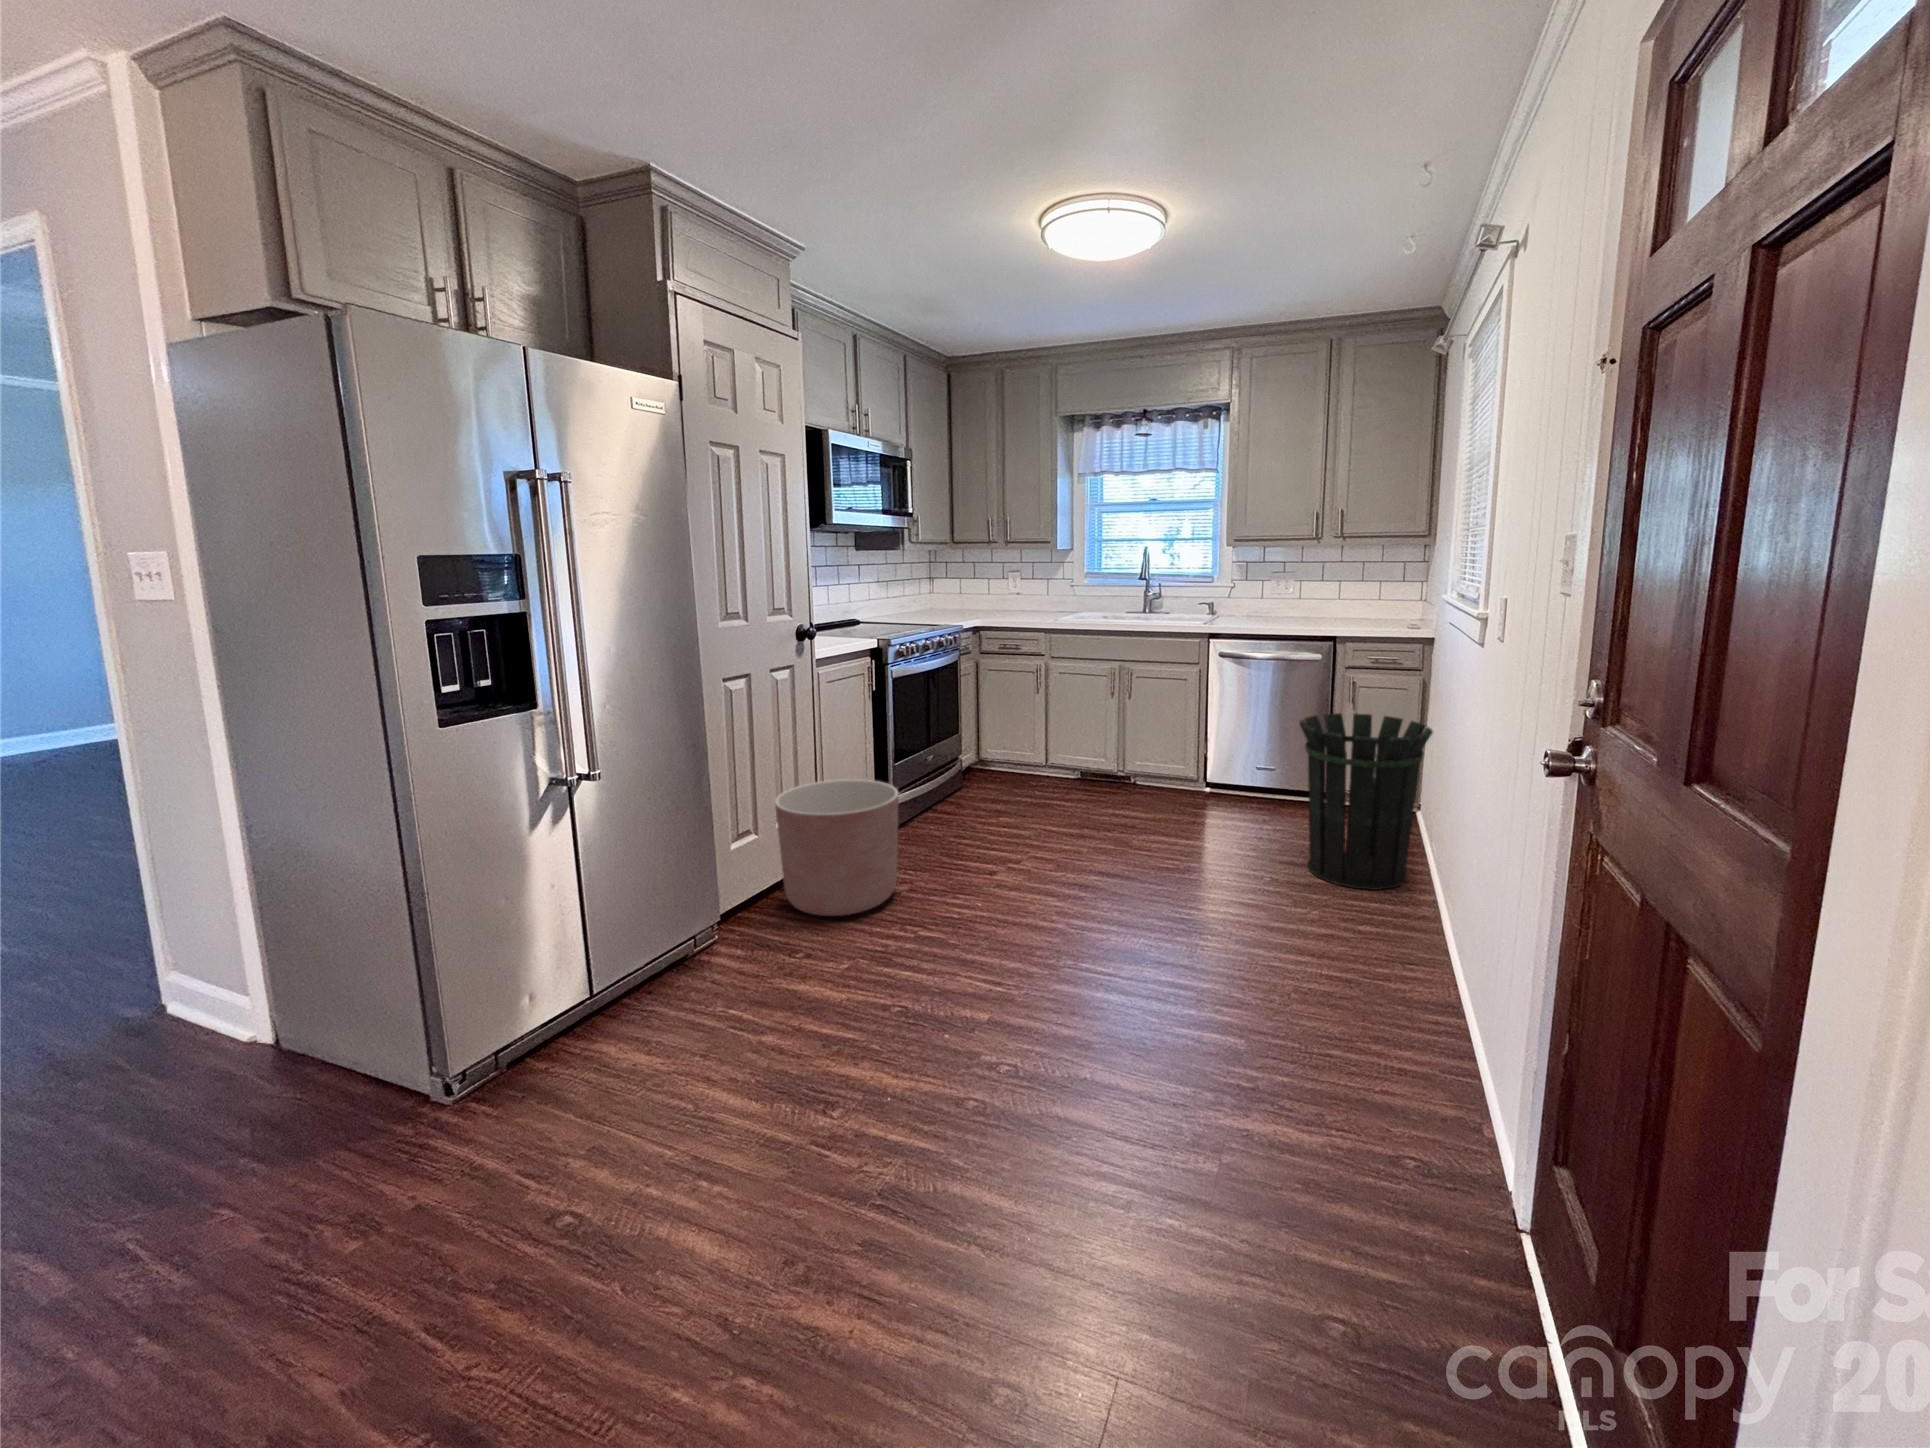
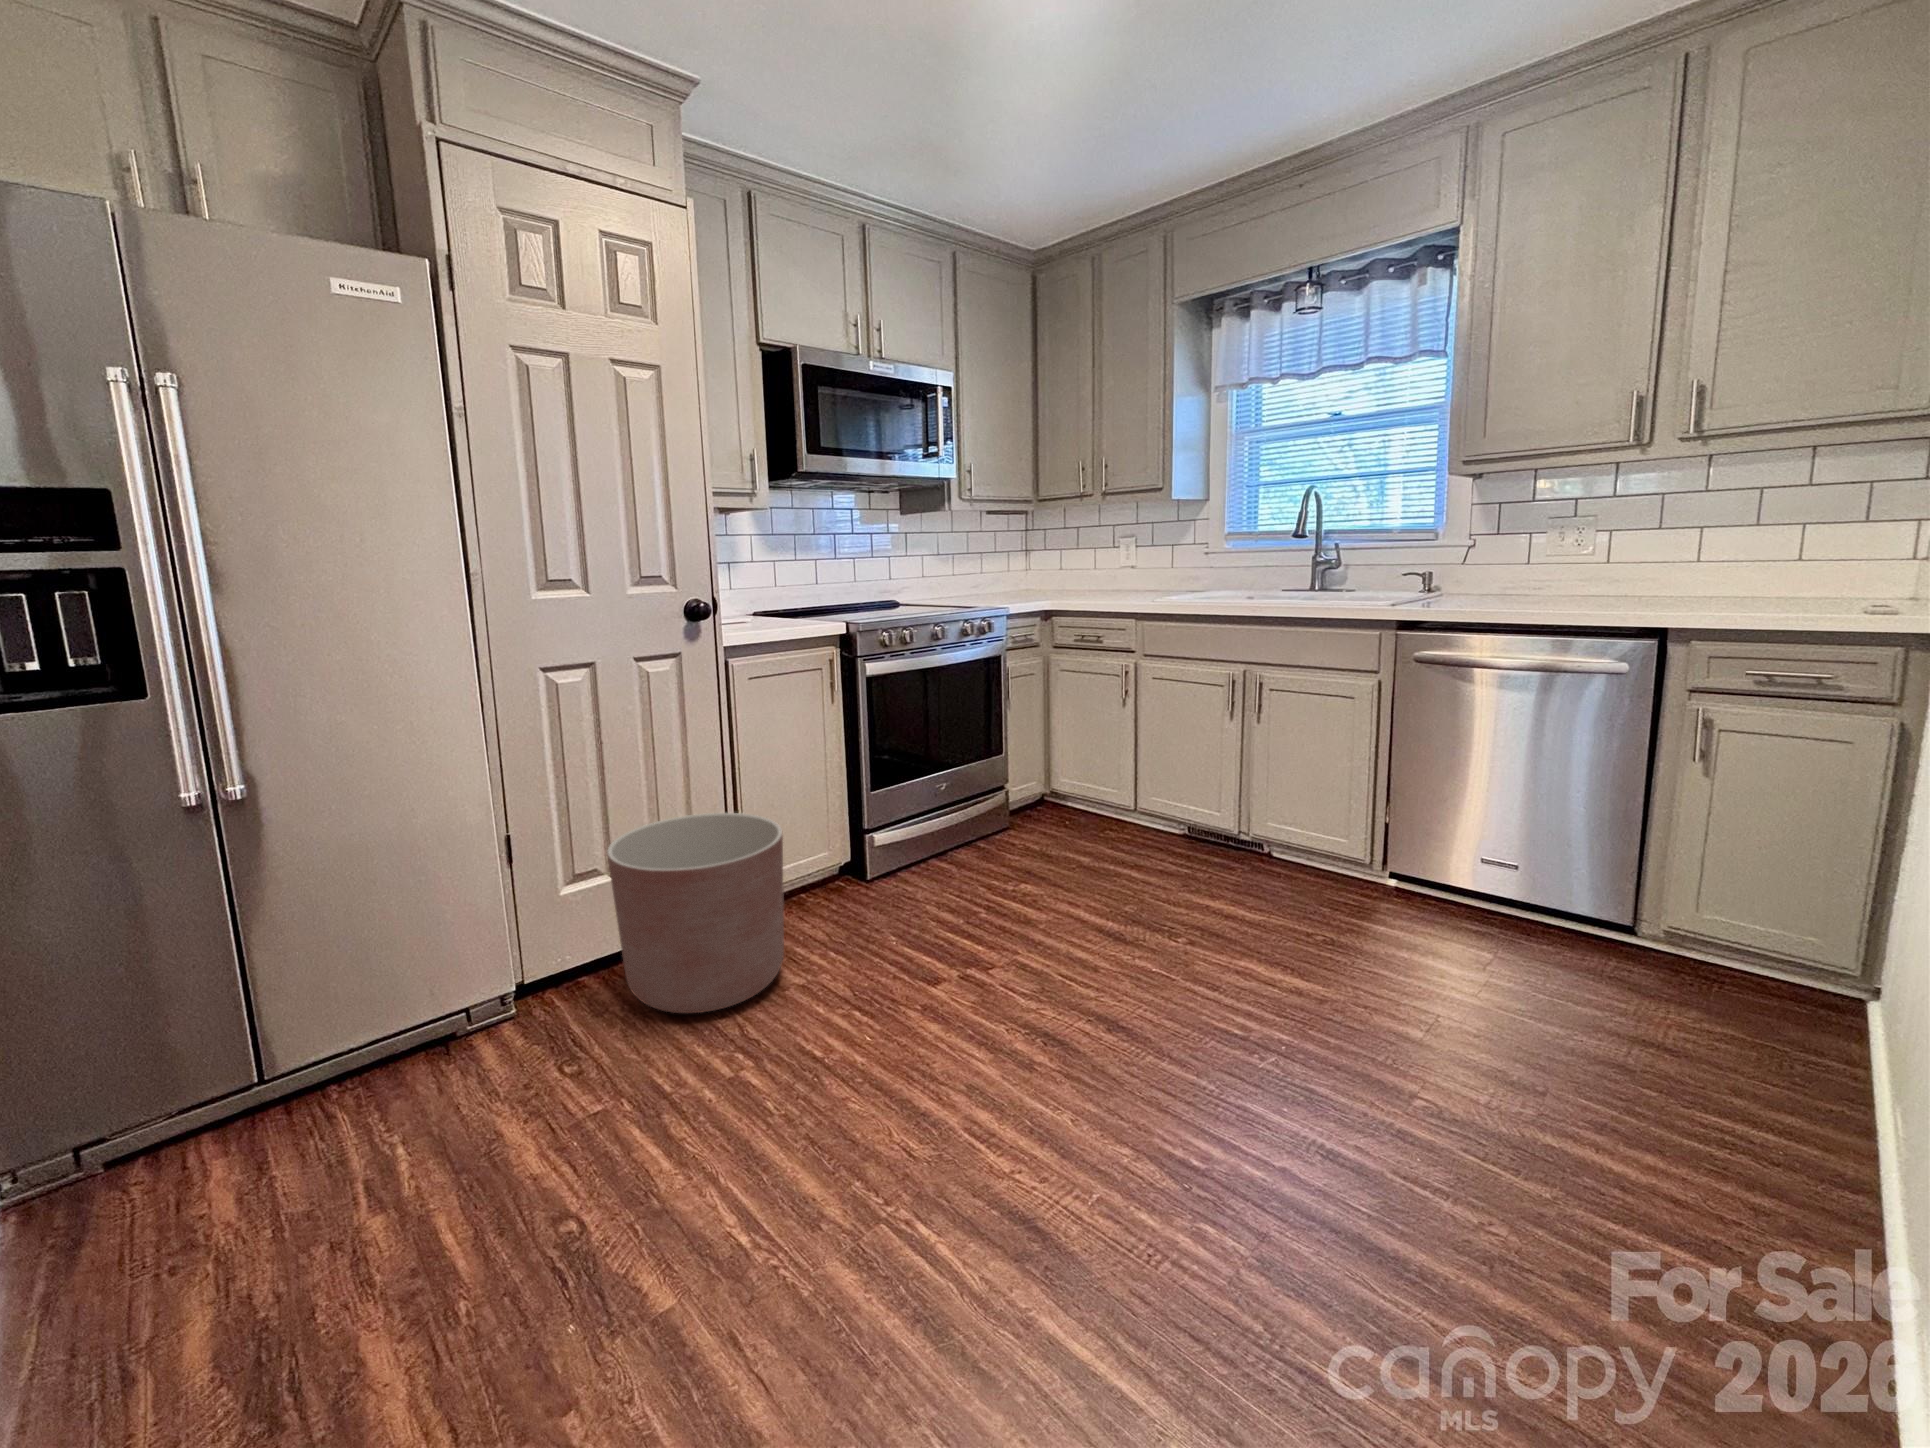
waste bin: present [1299,713,1433,890] -> none [1513,783,1900,1209]

